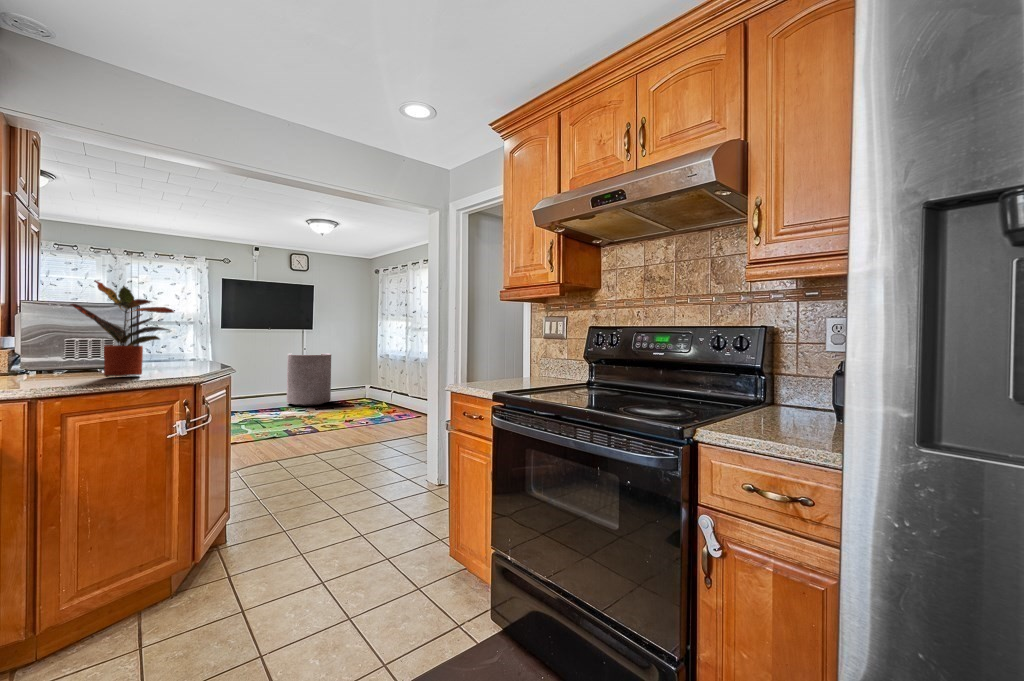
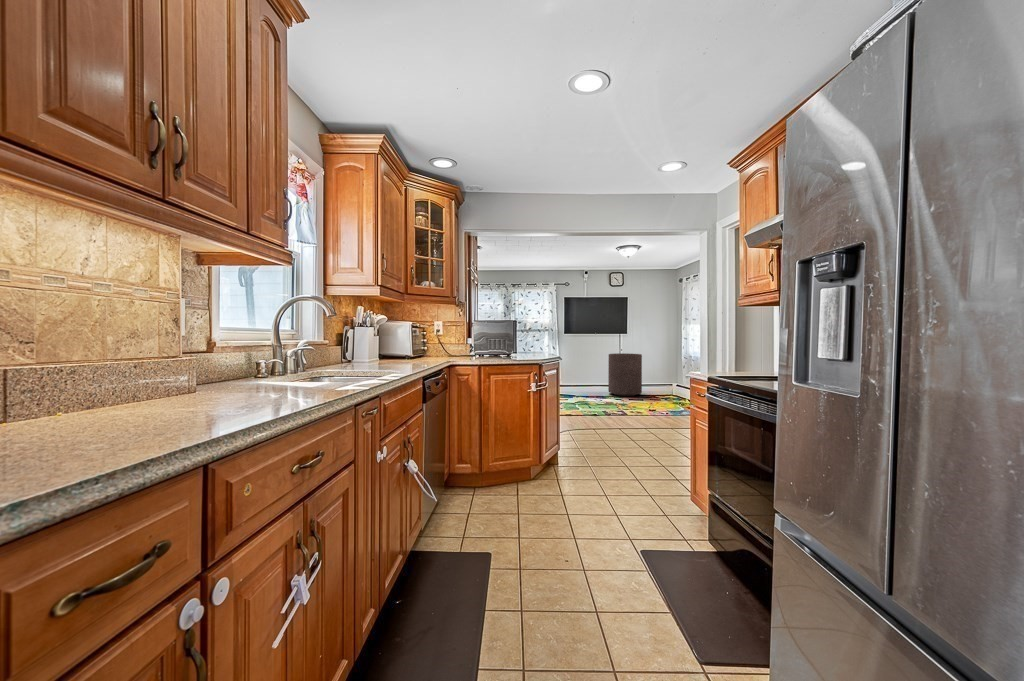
potted plant: present [70,281,174,377] -> none [492,313,530,359]

